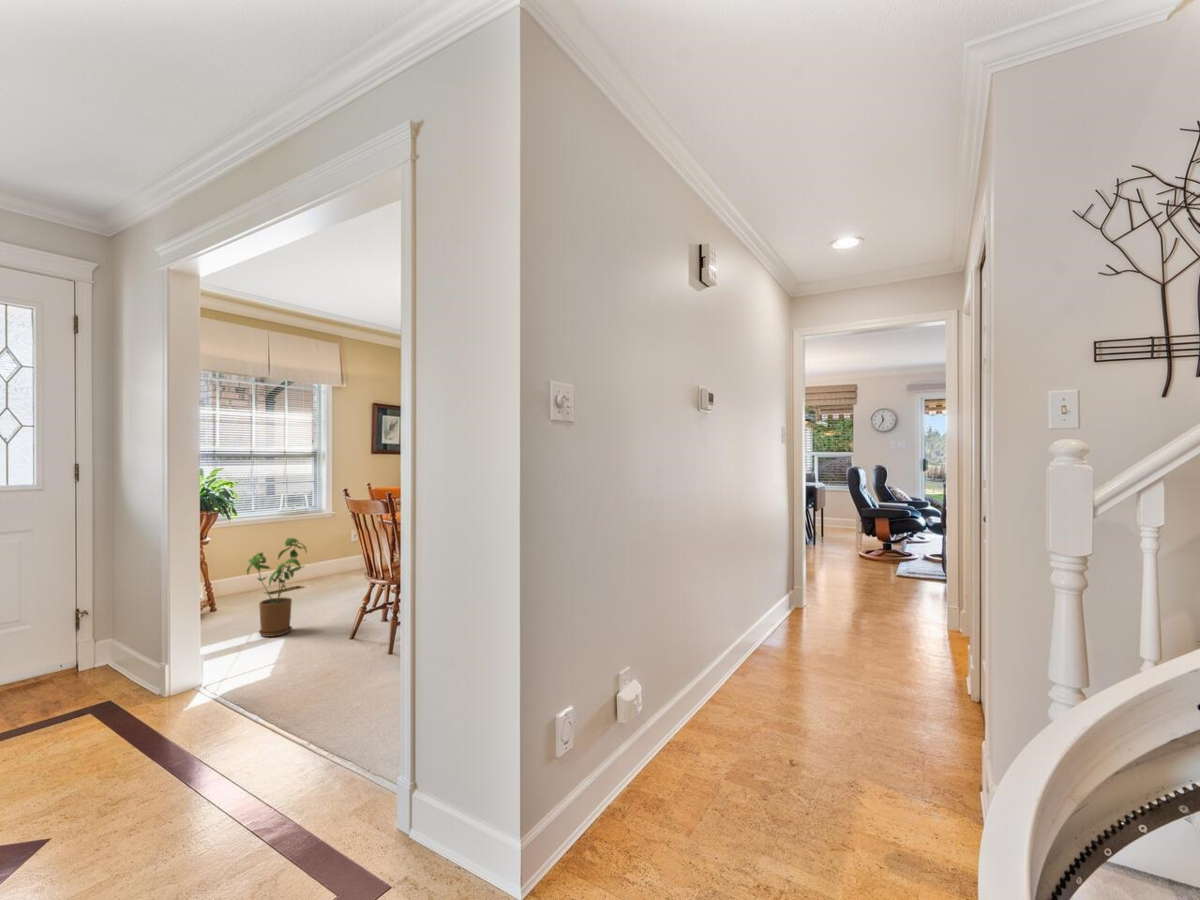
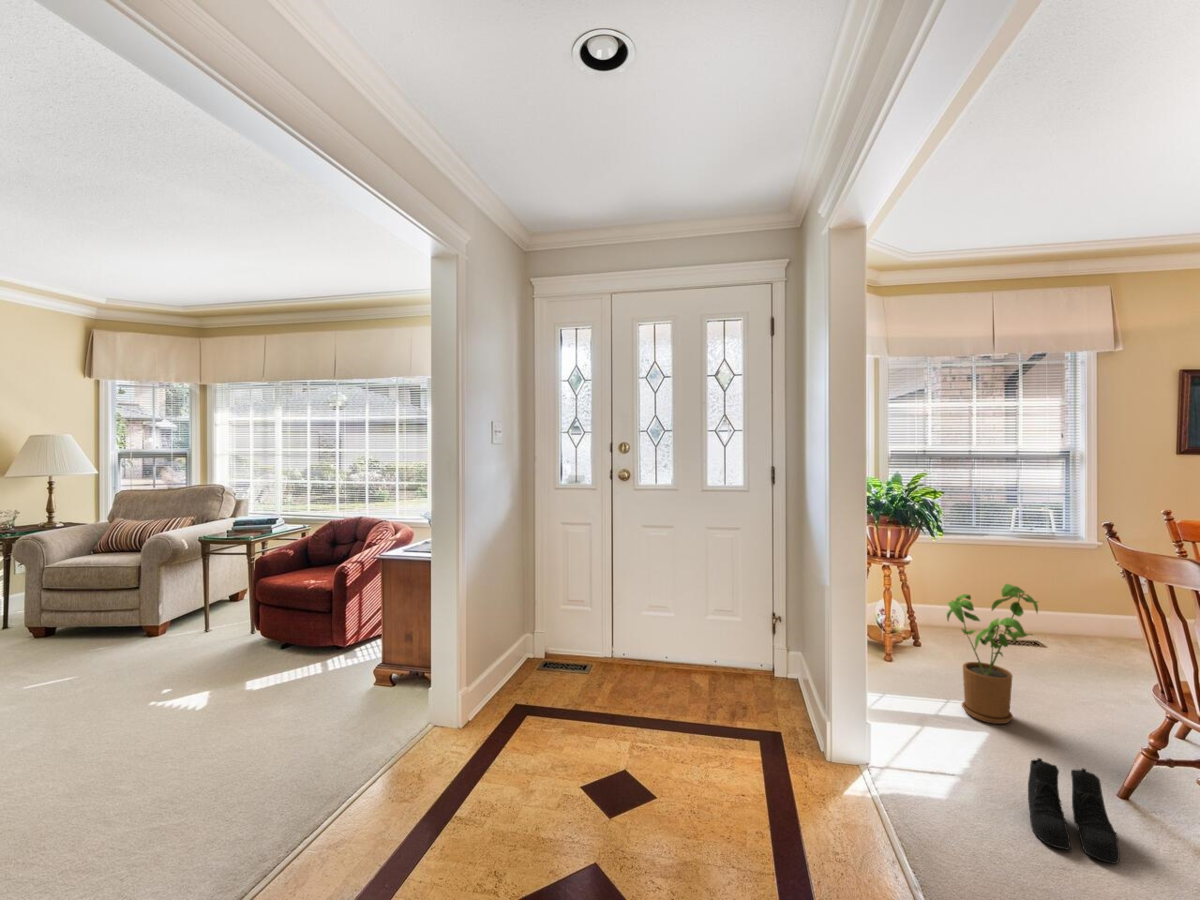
boots: none [307,625,351,670] -> present [1028,758,1120,864]

